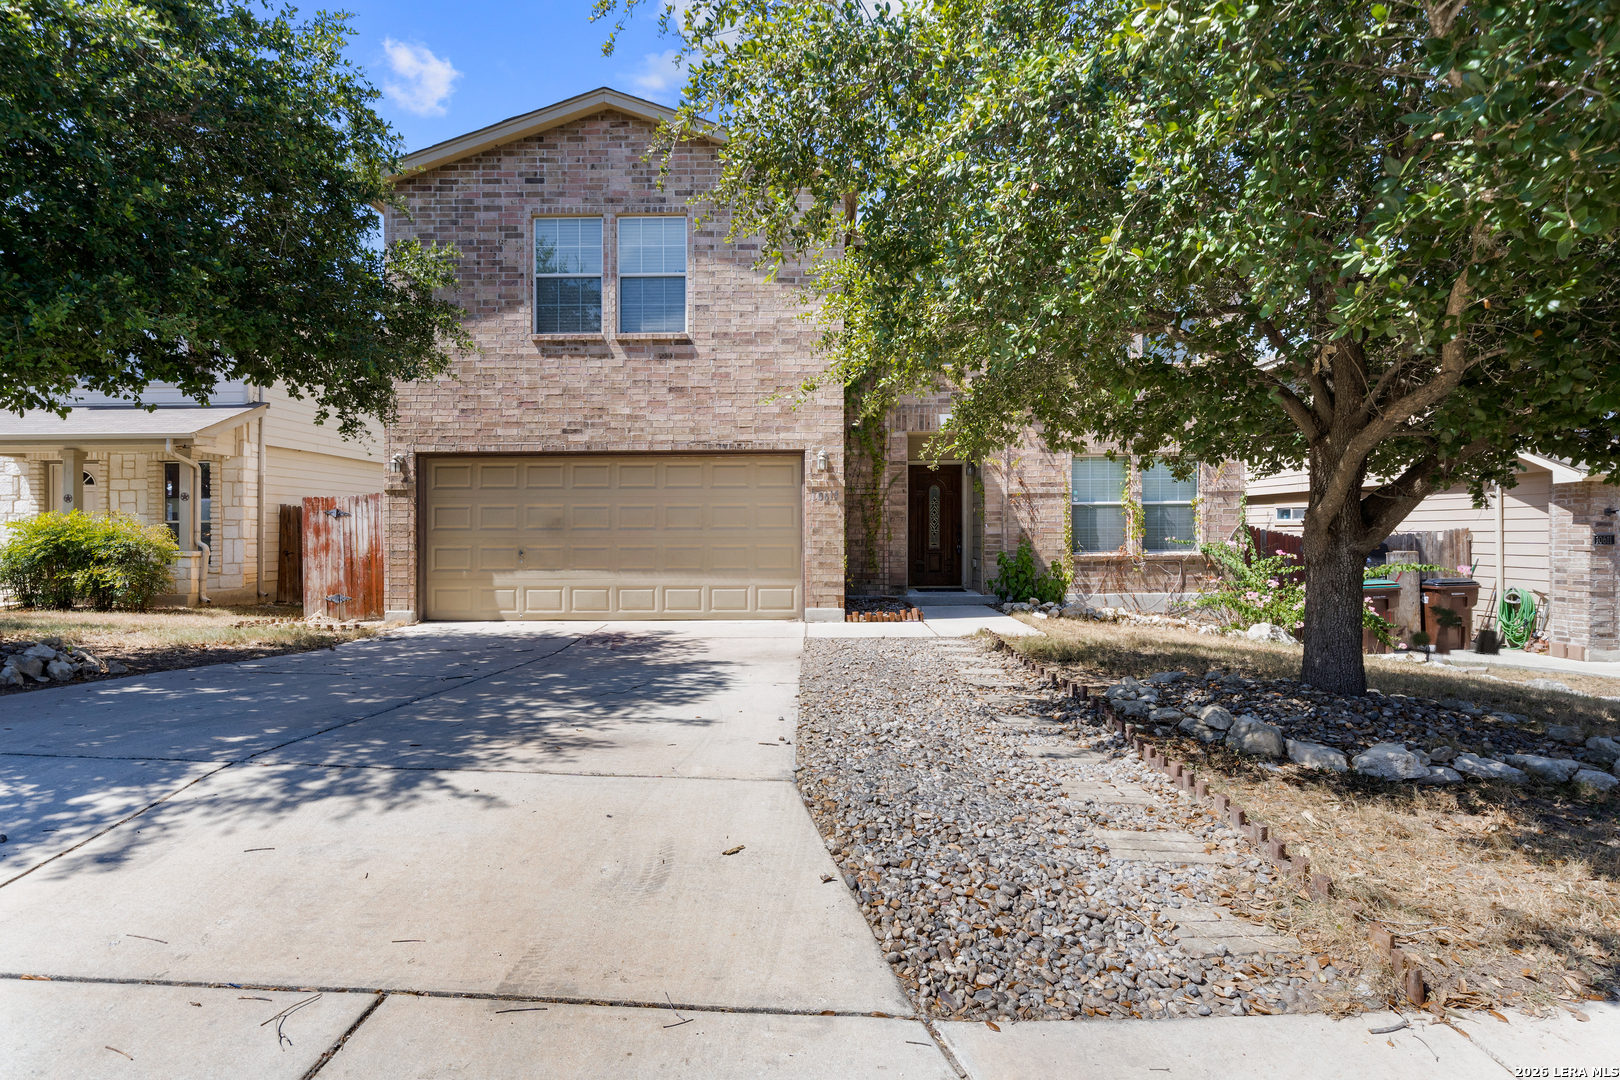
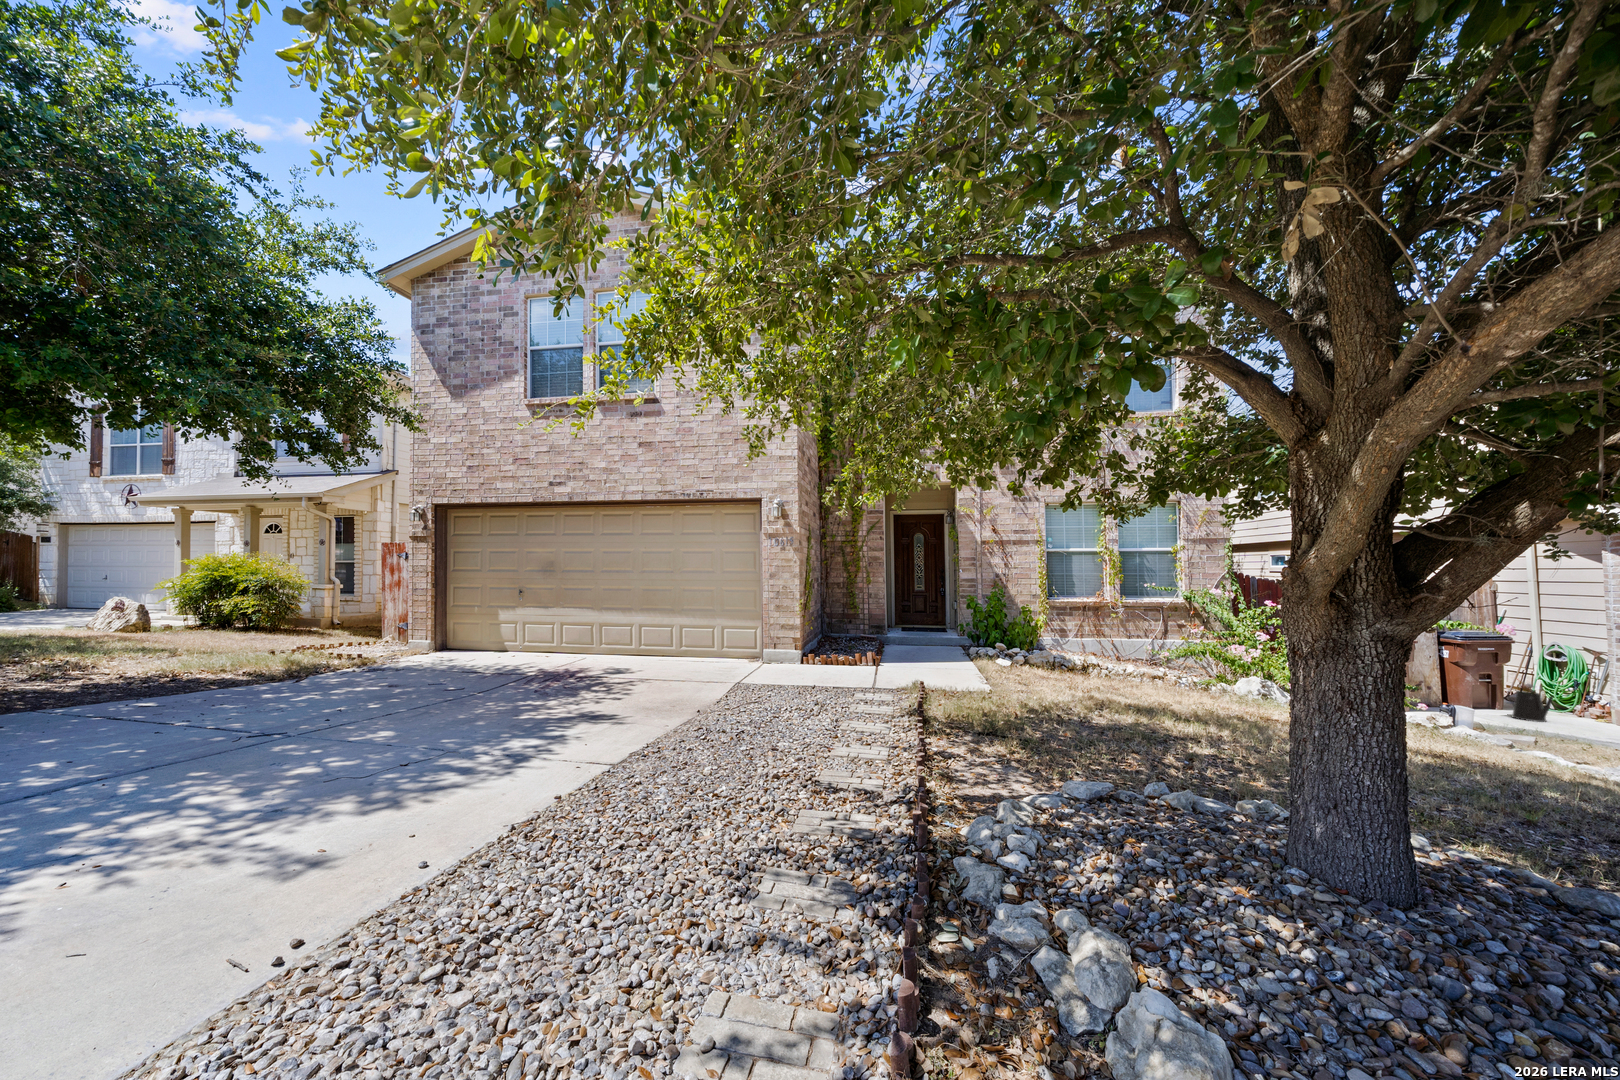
potted plant: present [1410,604,1462,655] -> none [1426,659,1497,721]

